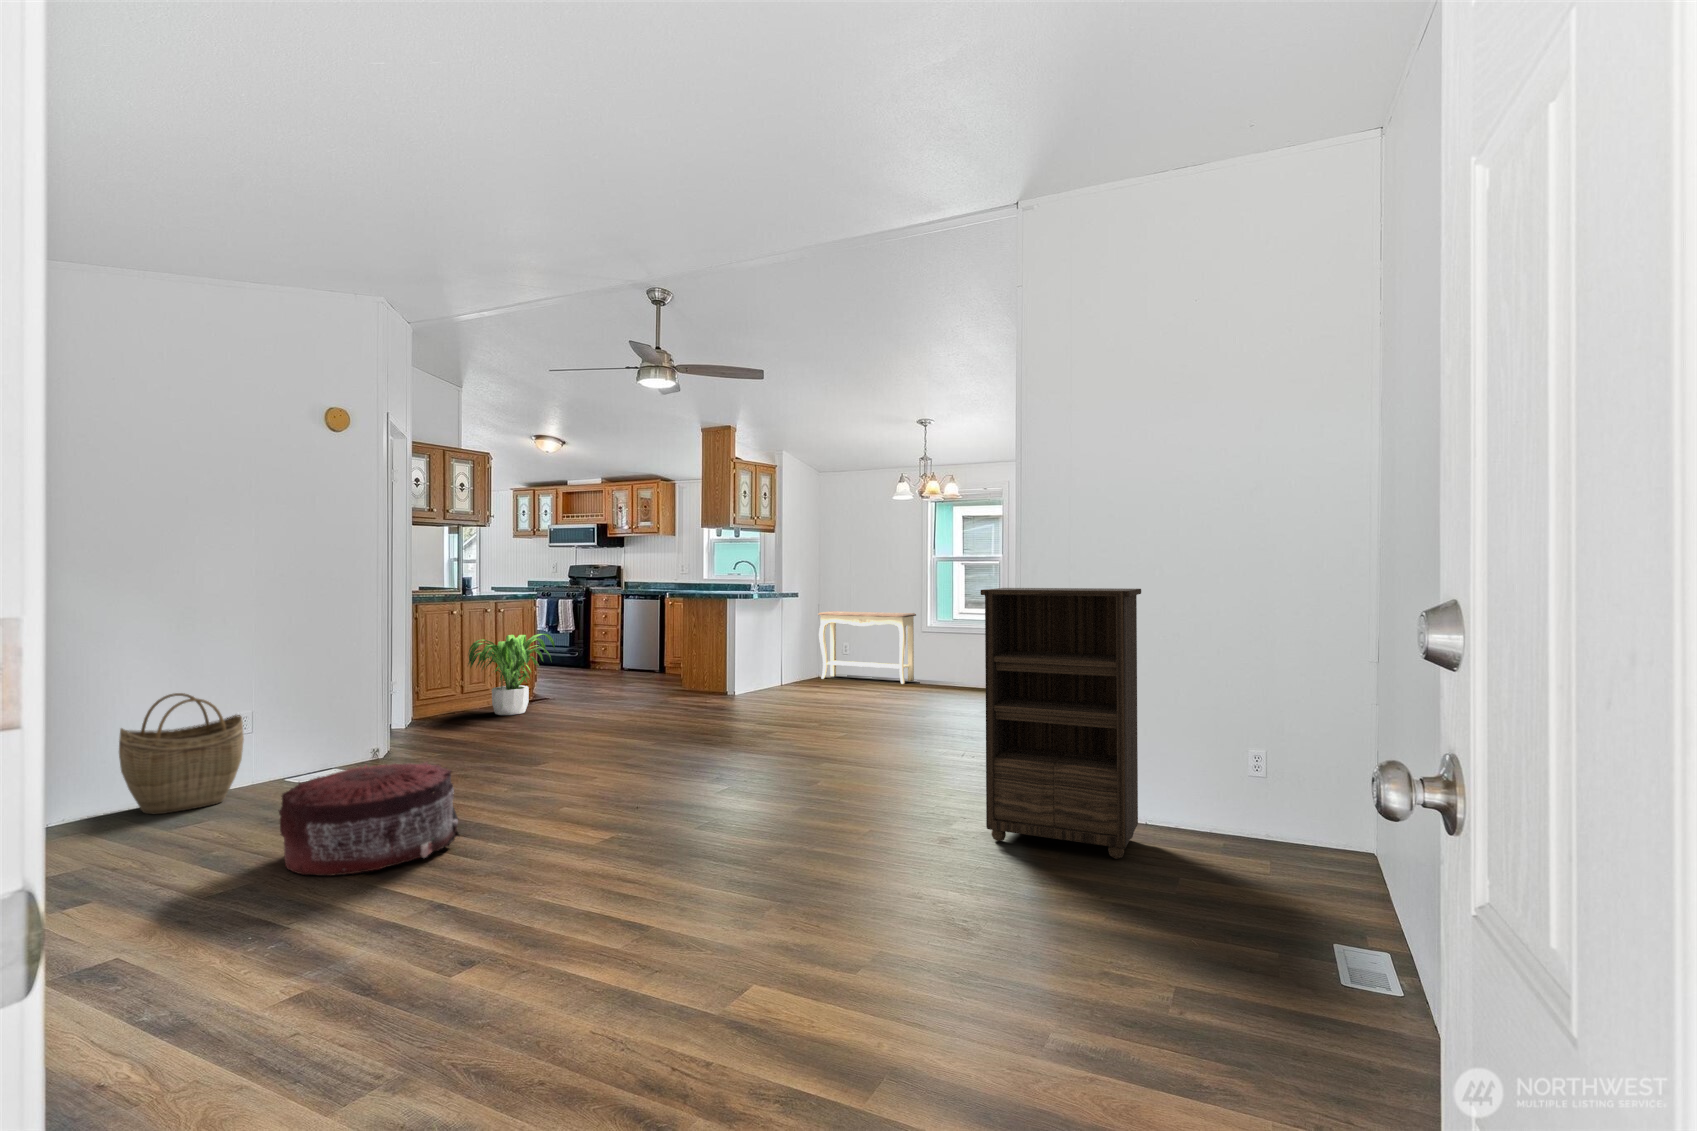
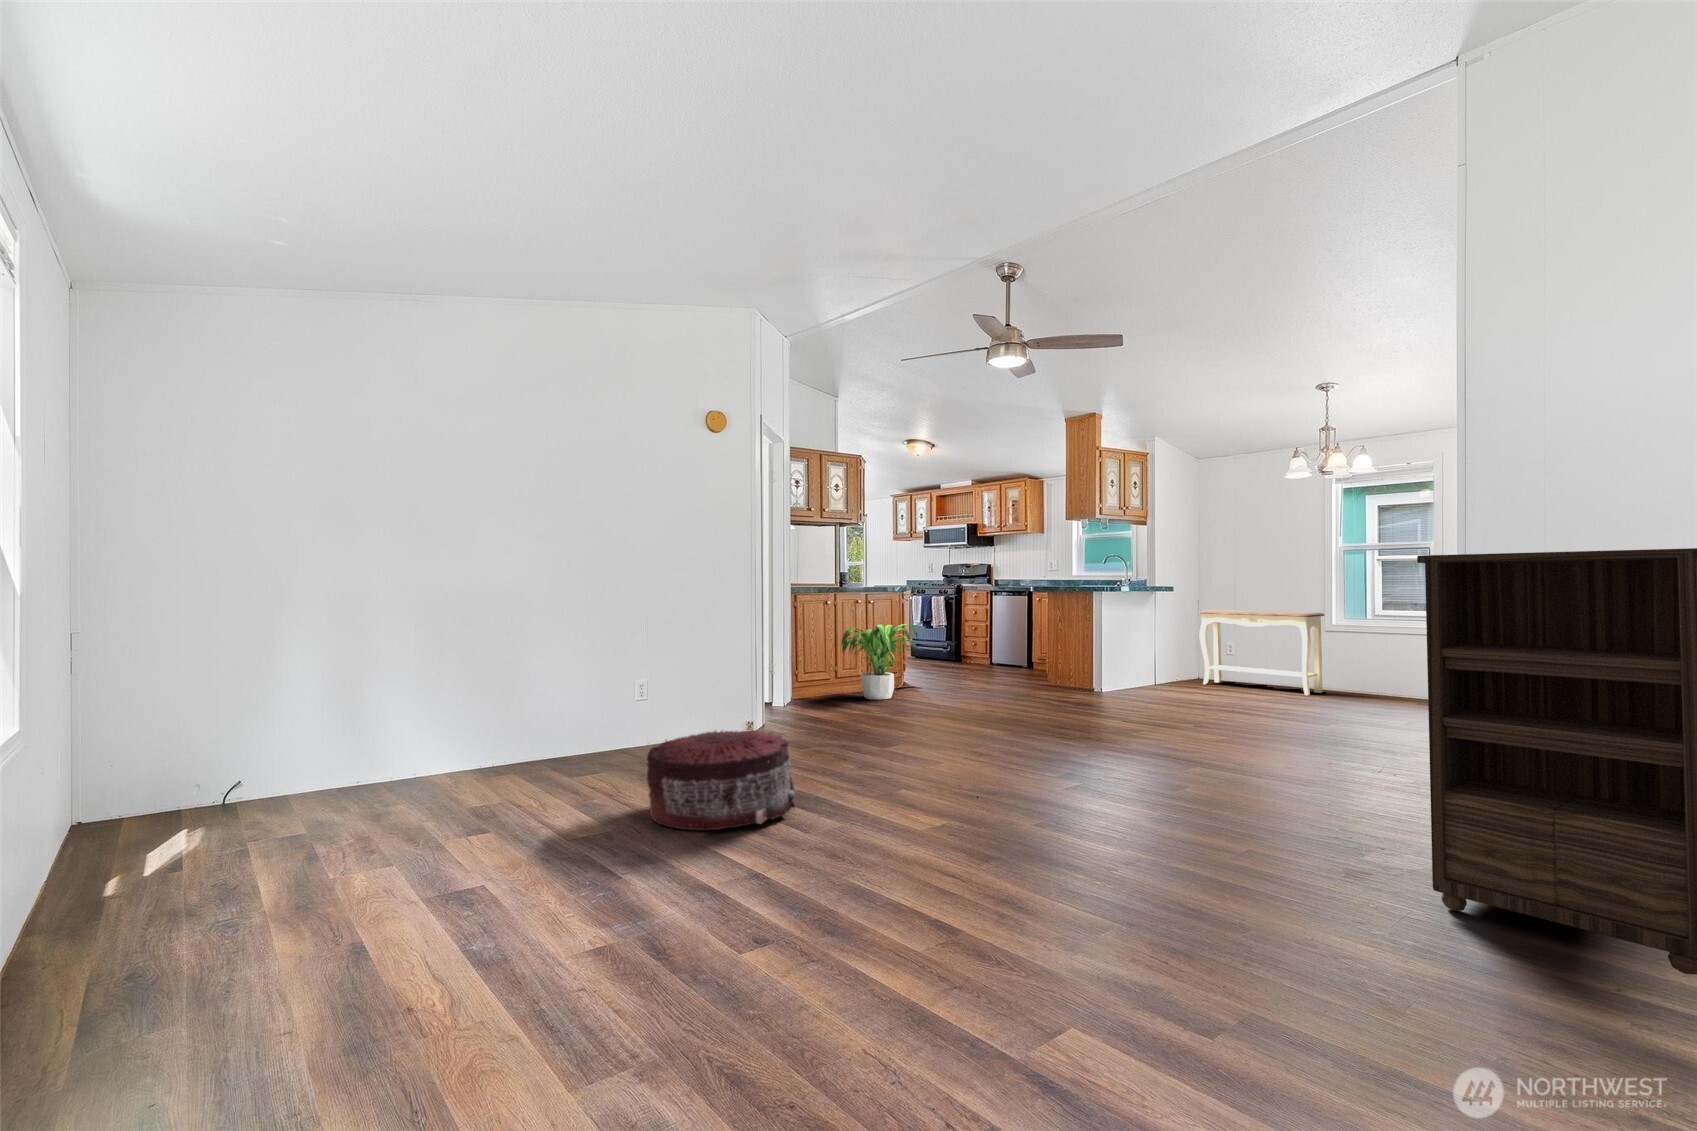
woven basket: present [119,693,244,814] -> none [562,658,648,758]

